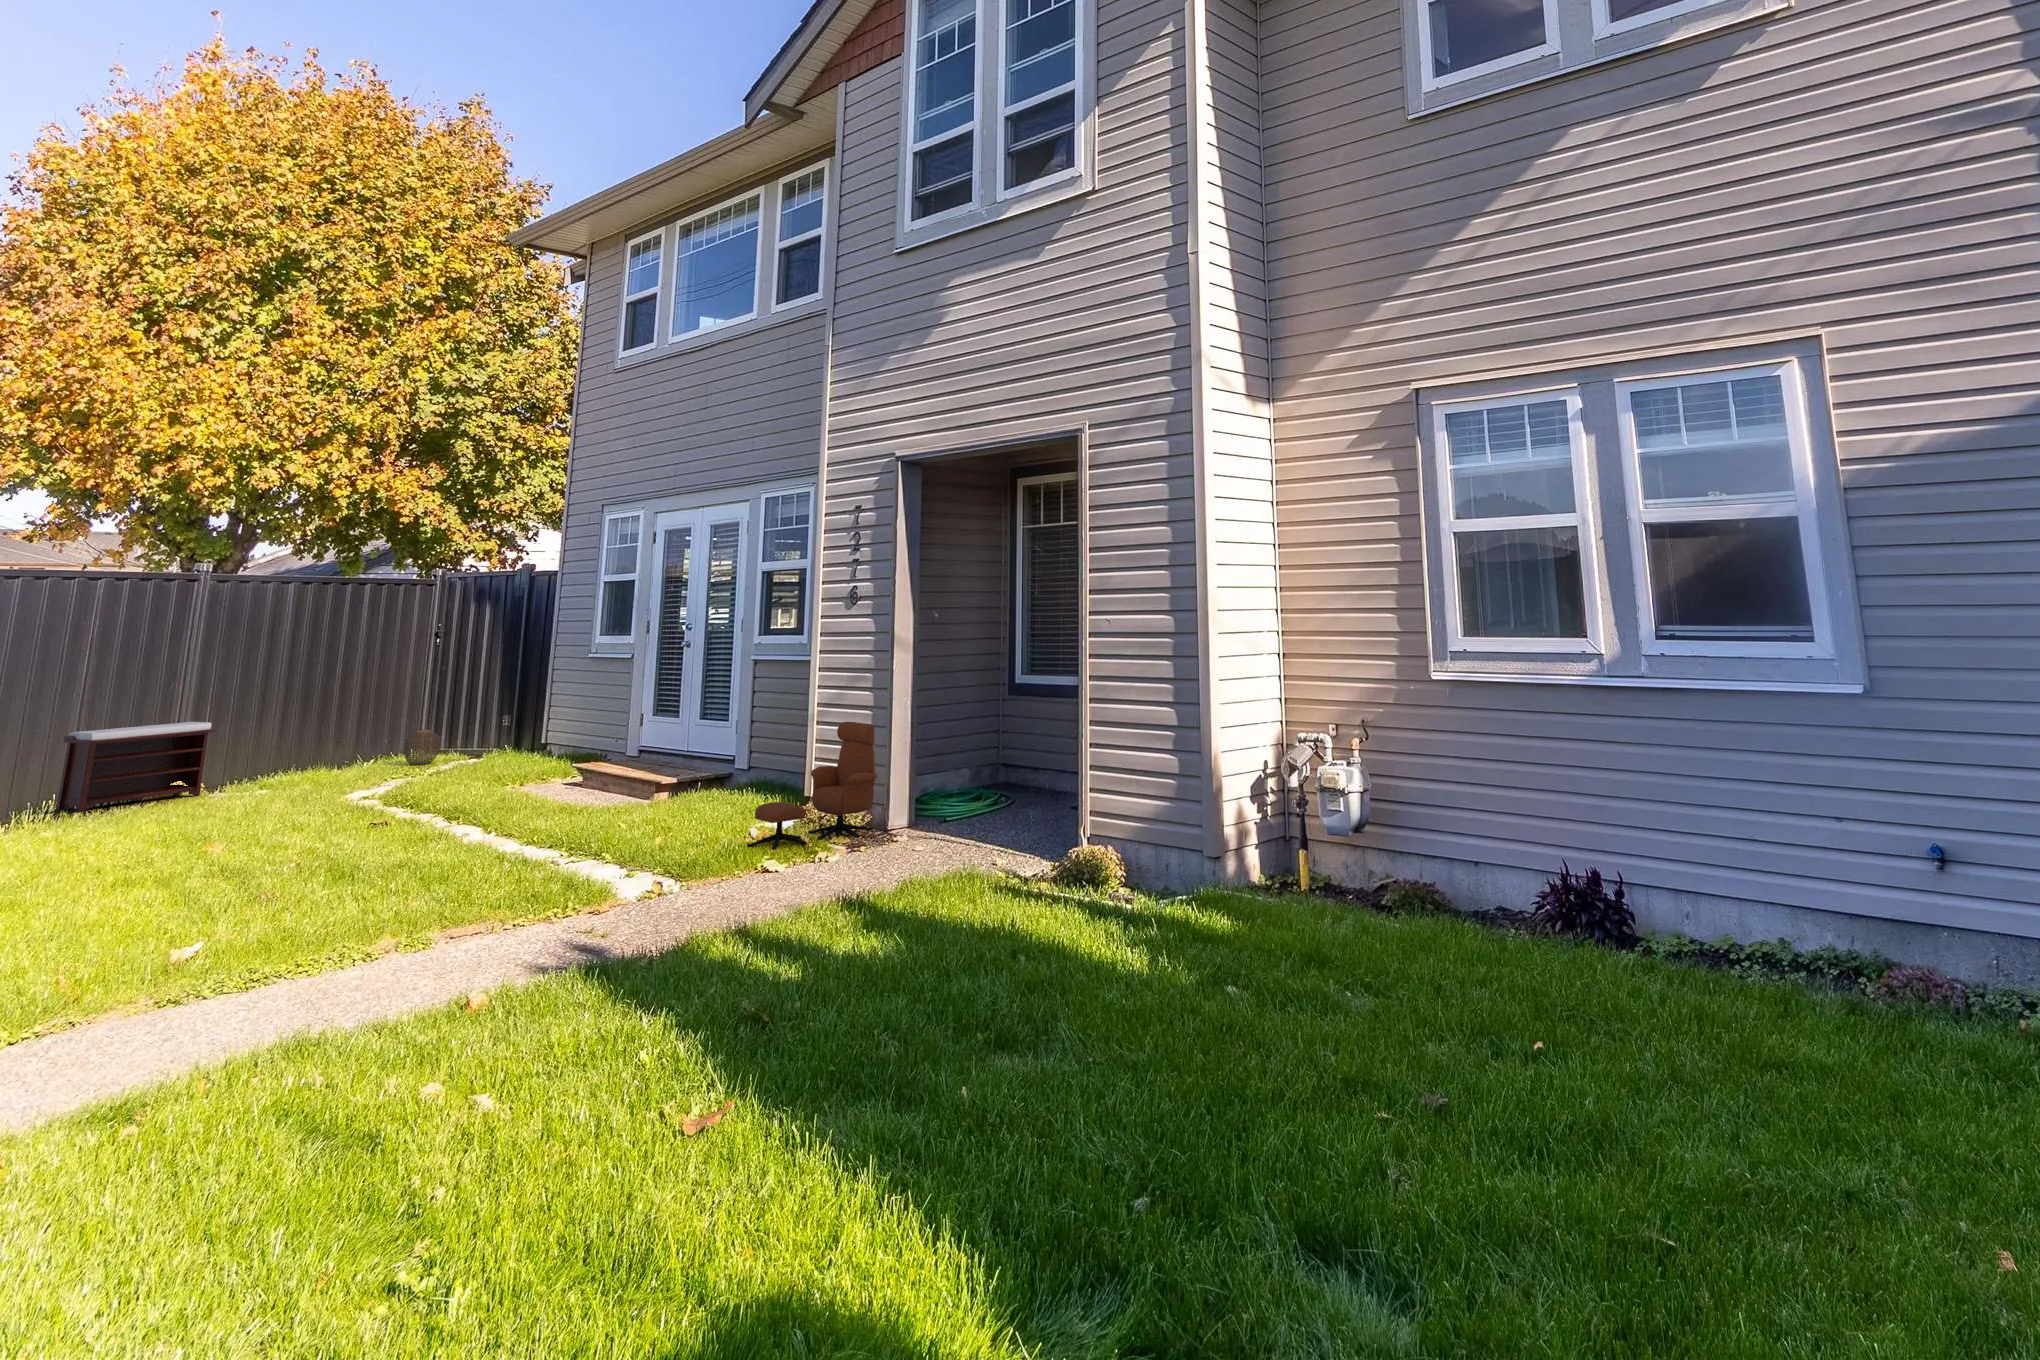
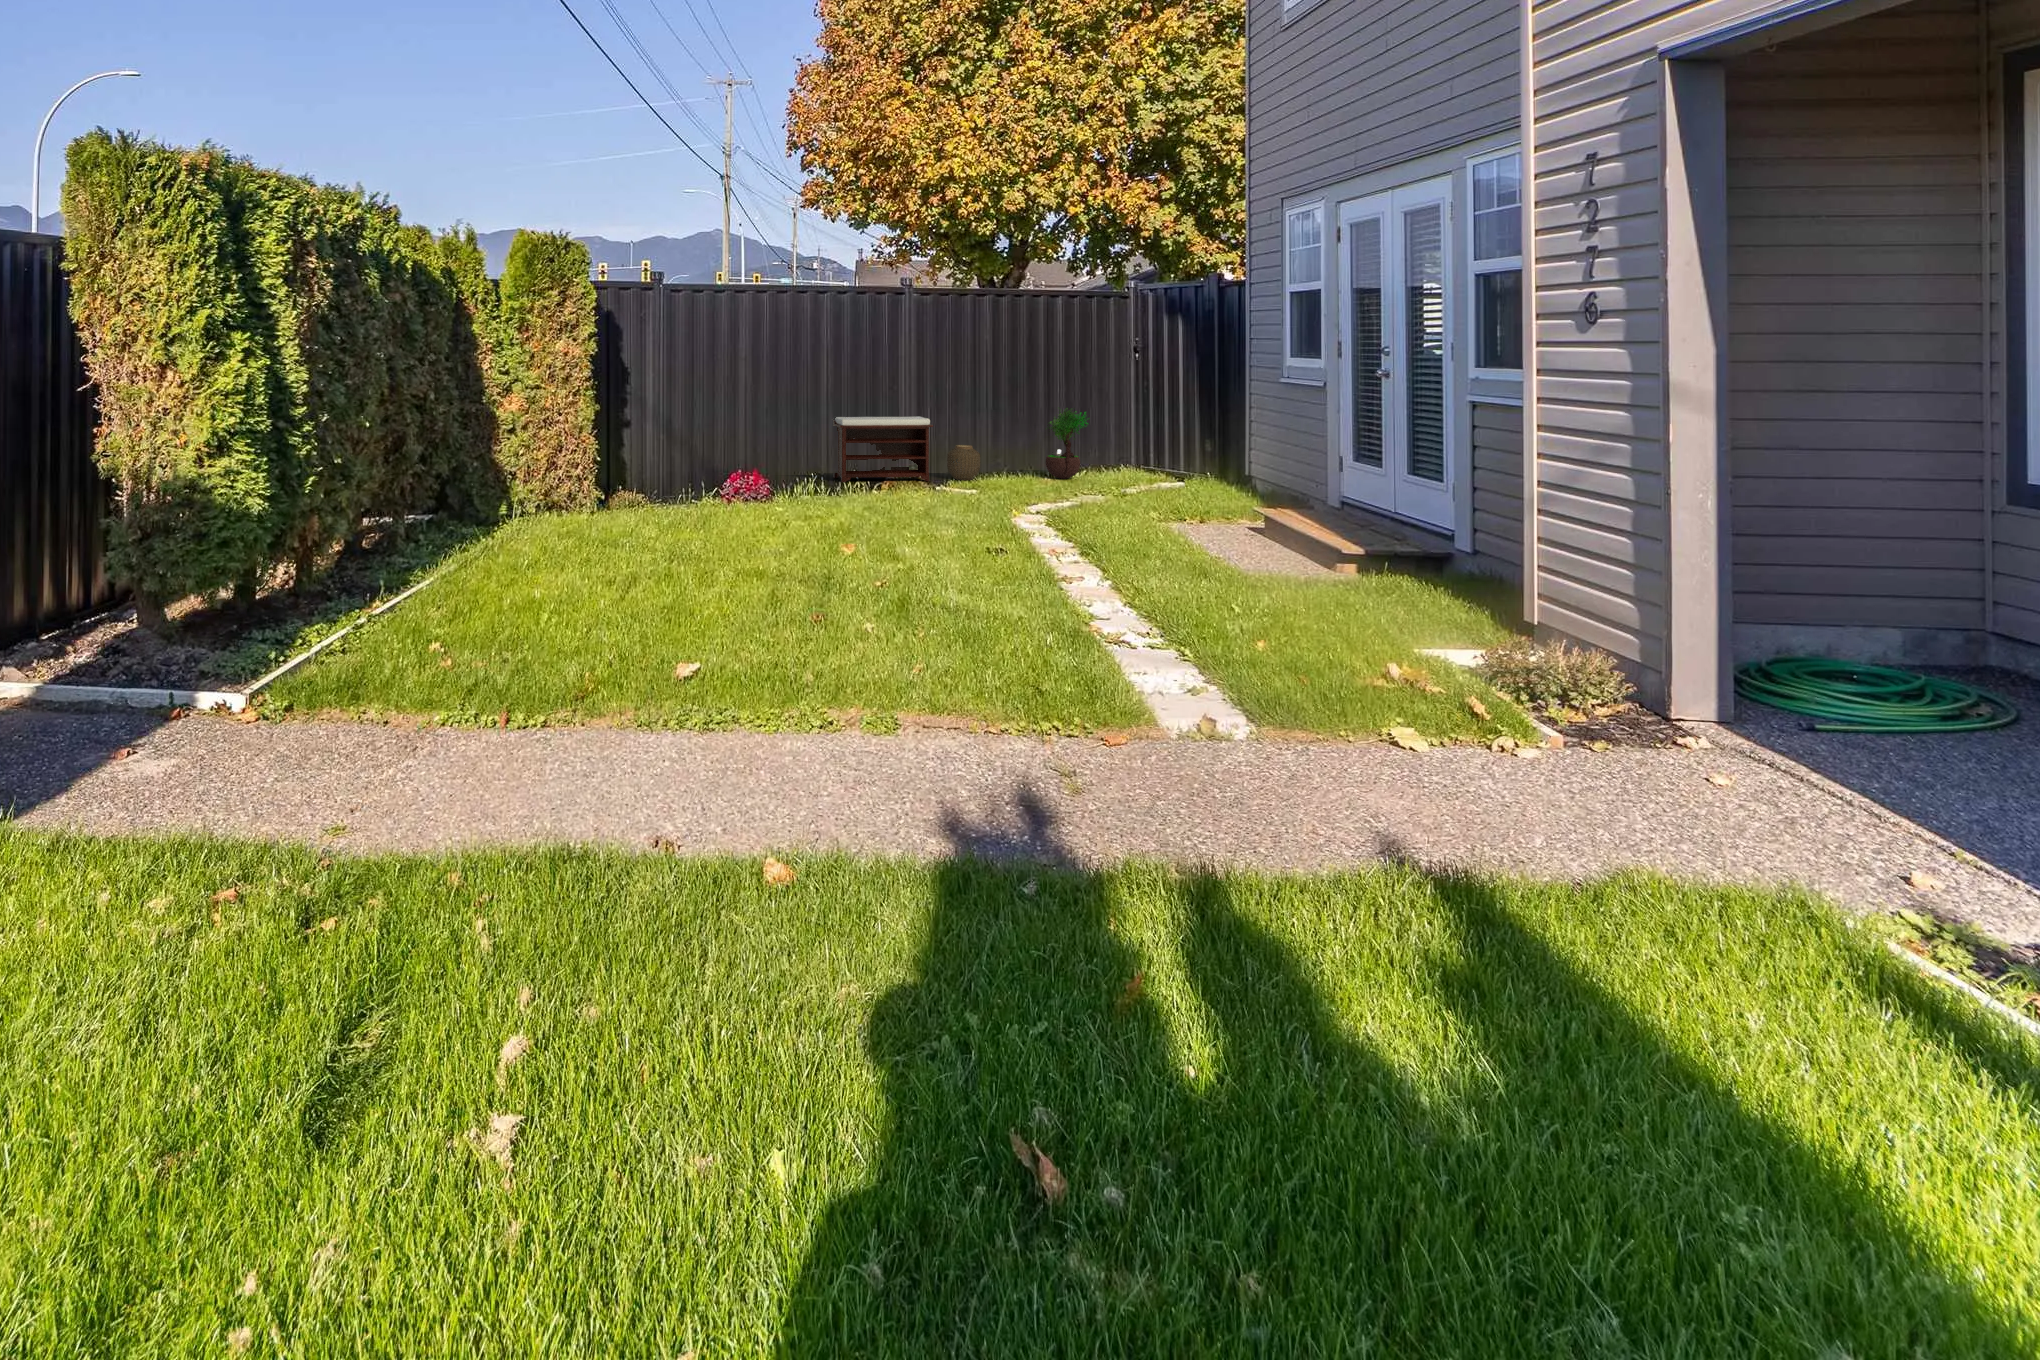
potted tree: none [337,694,394,773] -> present [1046,408,1087,479]
lounge chair: present [748,722,878,849] -> none [1373,523,1630,725]
woven basket: present [404,730,441,765] -> present [947,445,980,480]

